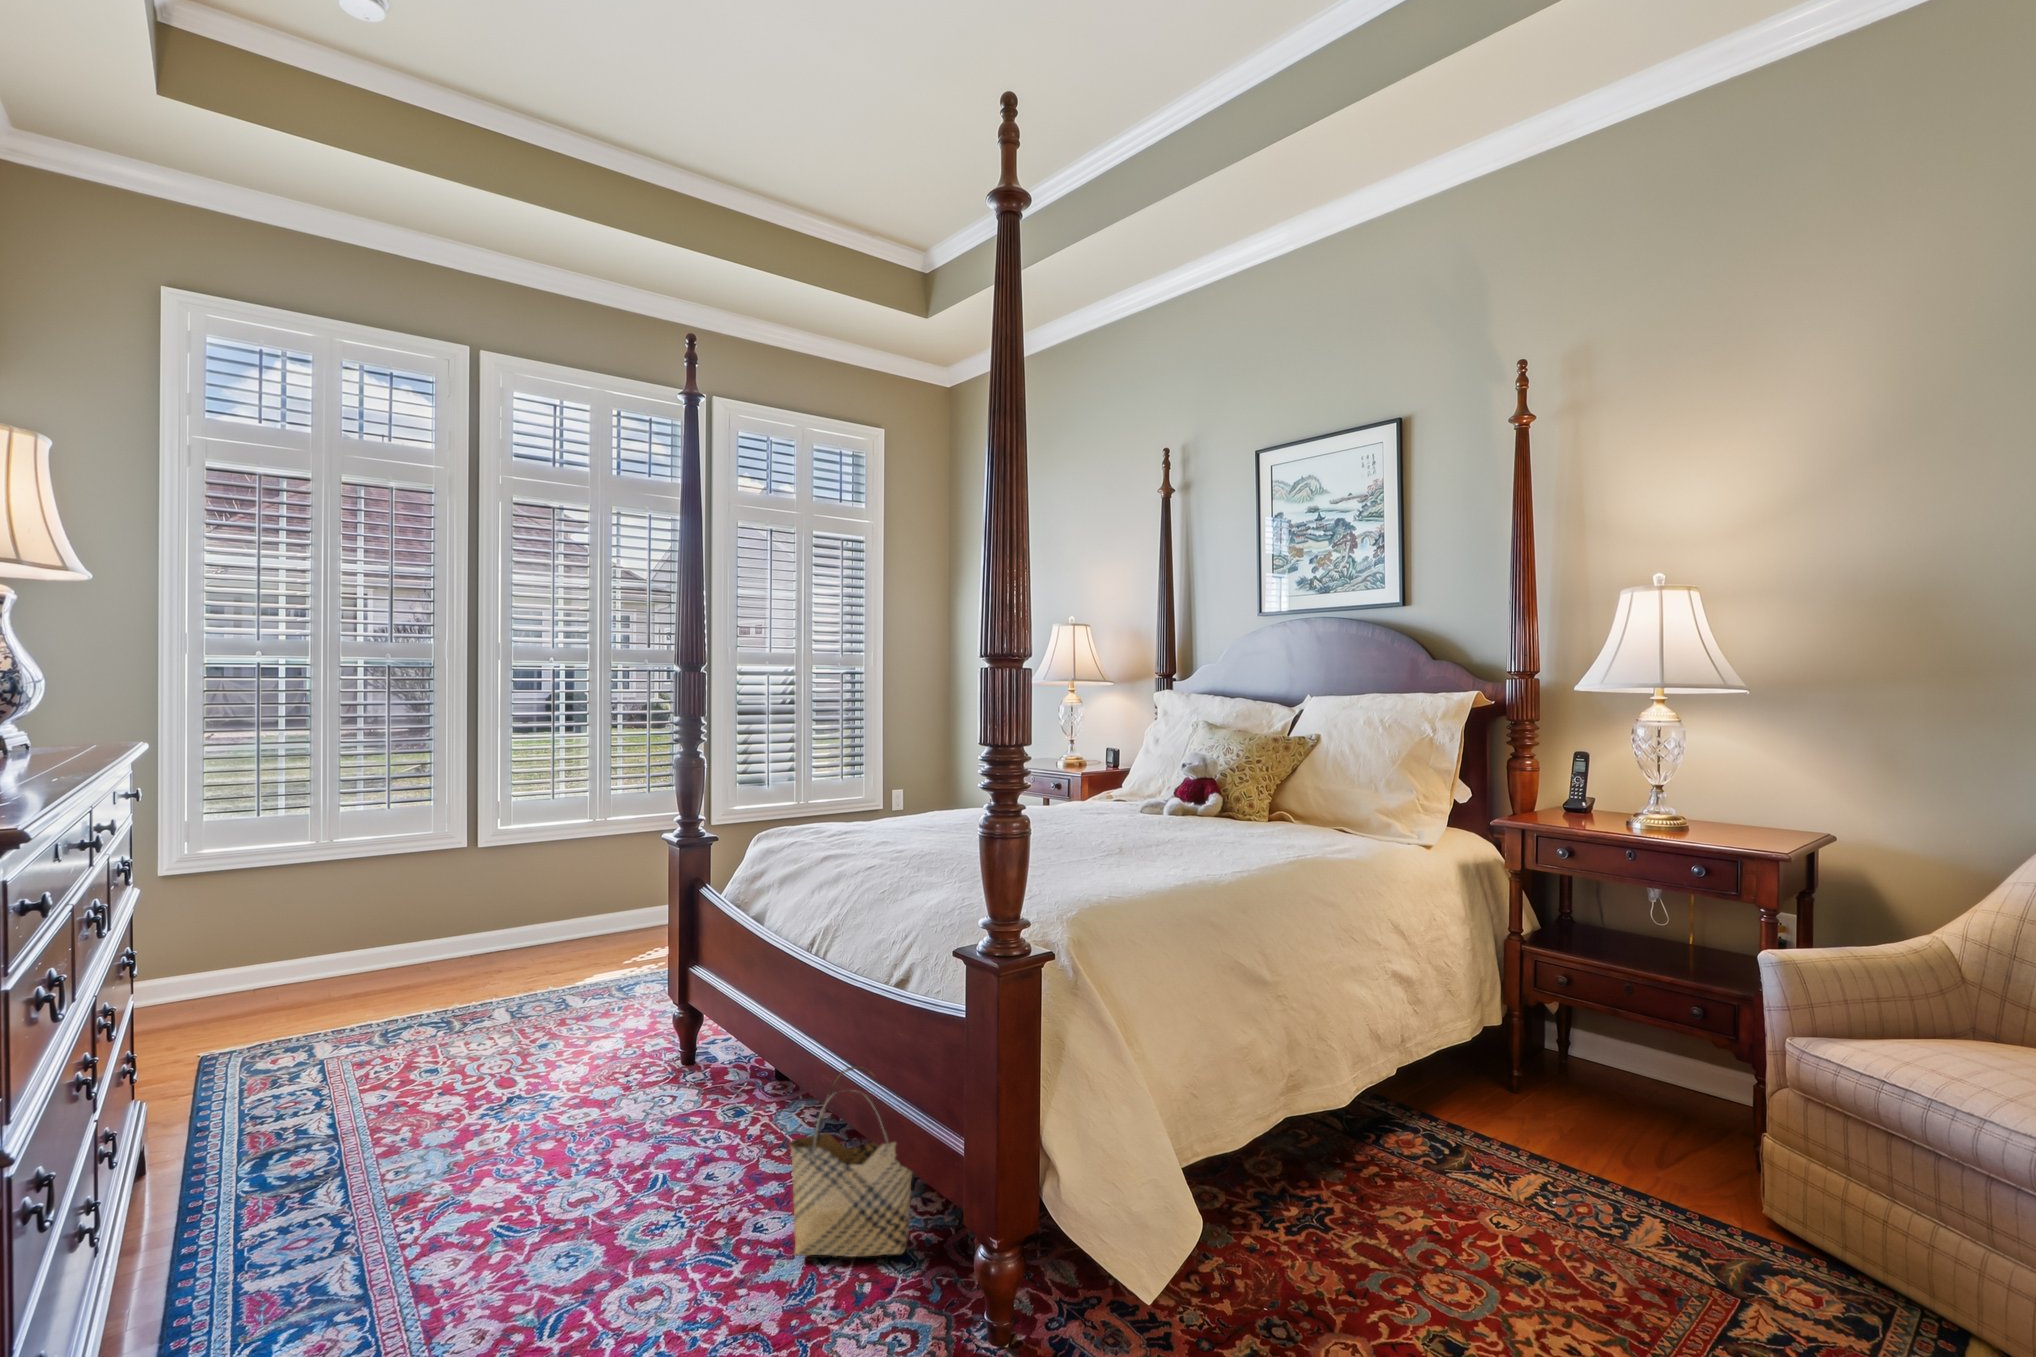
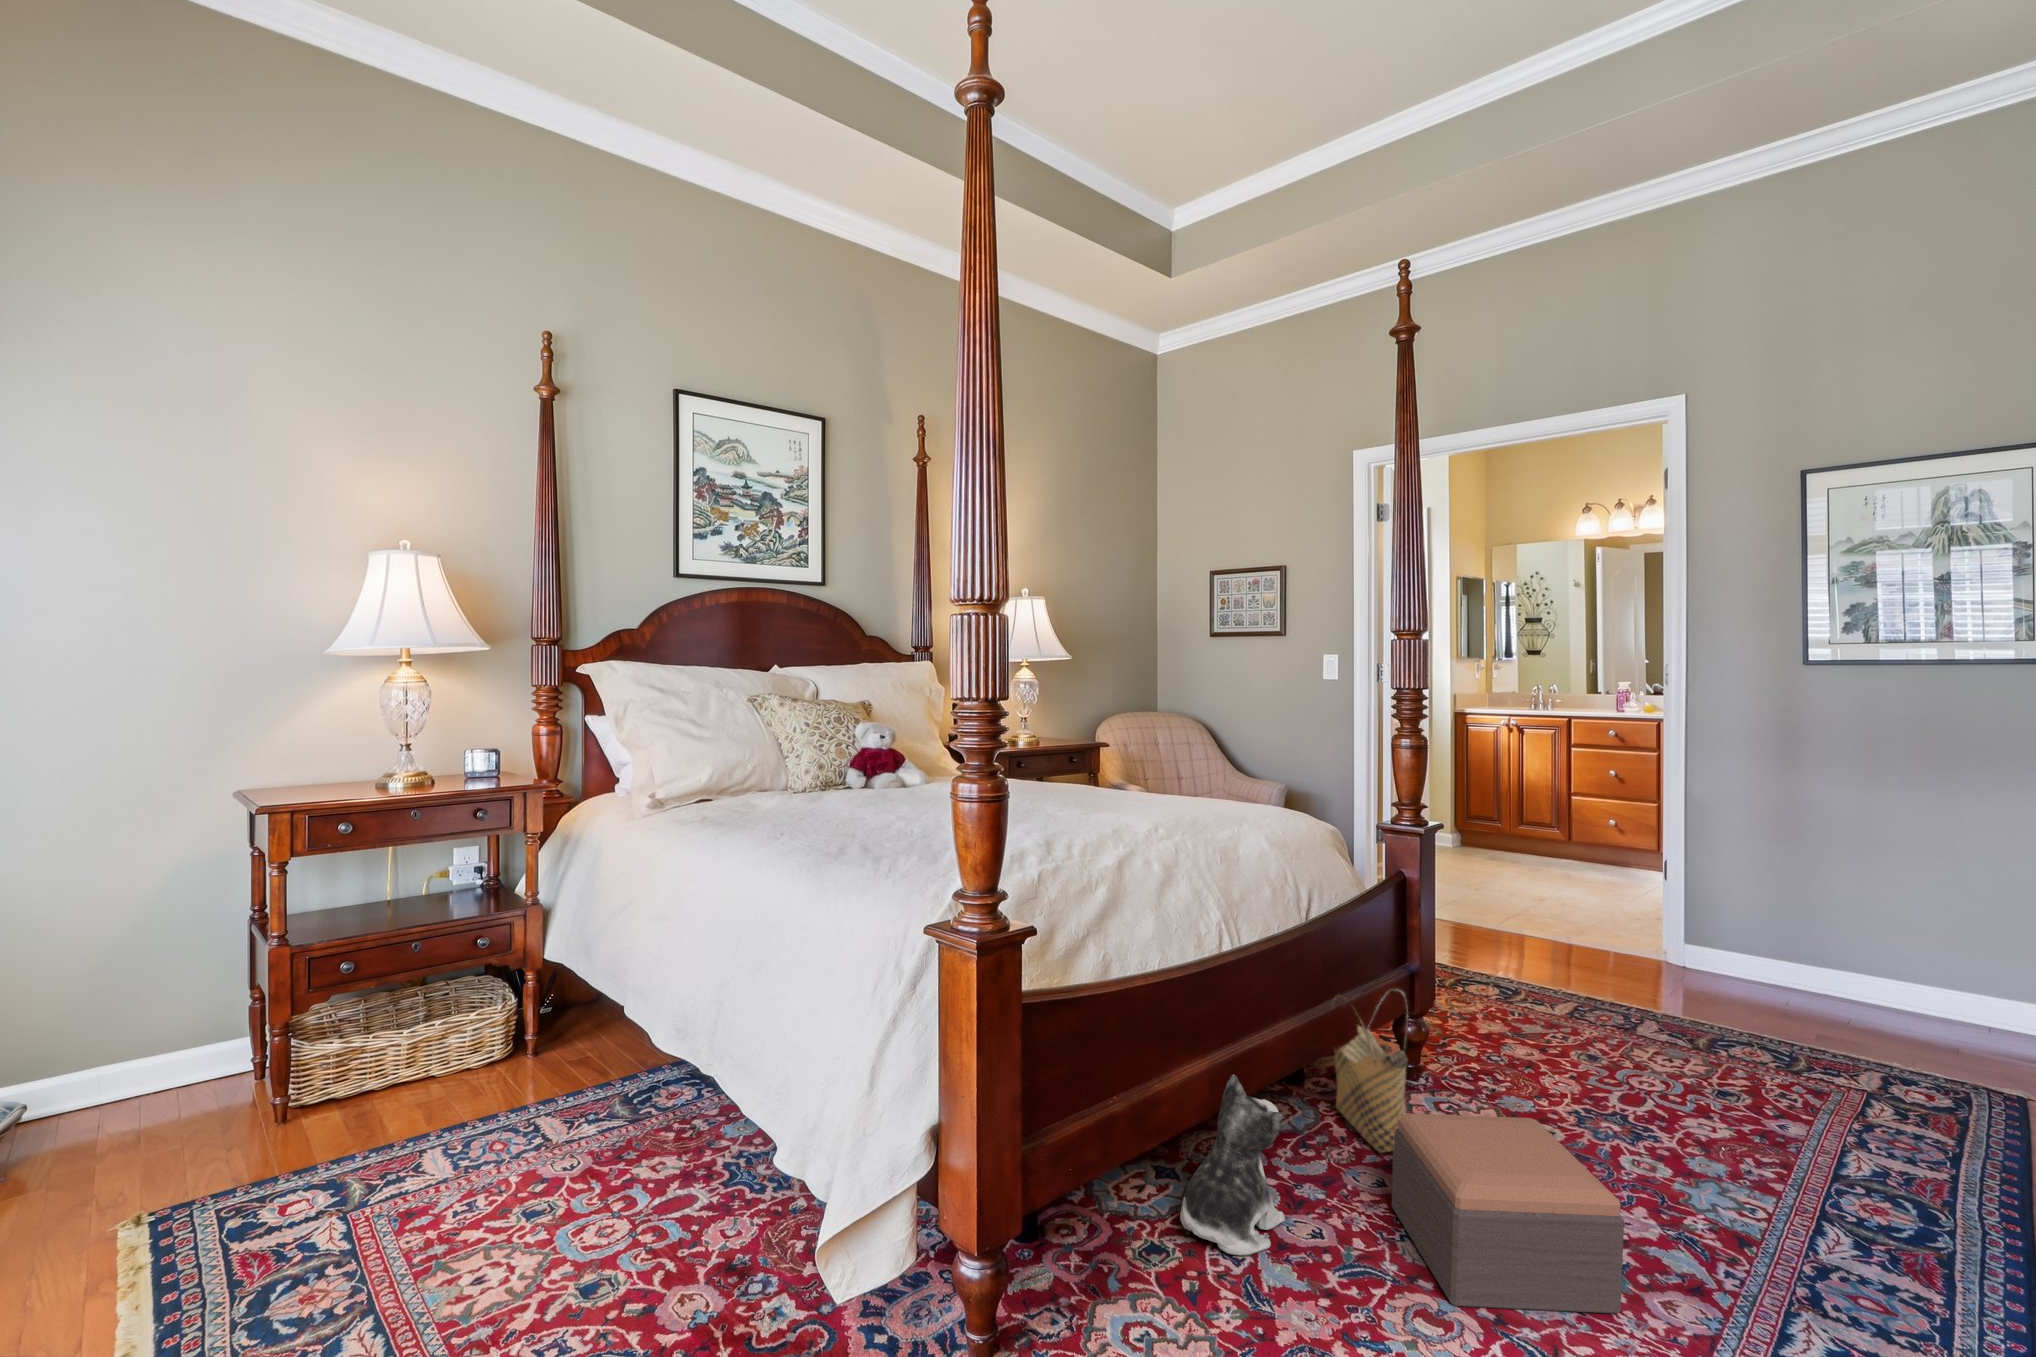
plush toy: none [701,1023,783,1163] -> present [1180,1074,1285,1255]
footstool: none [501,1118,716,1305] -> present [1392,1114,1624,1314]

